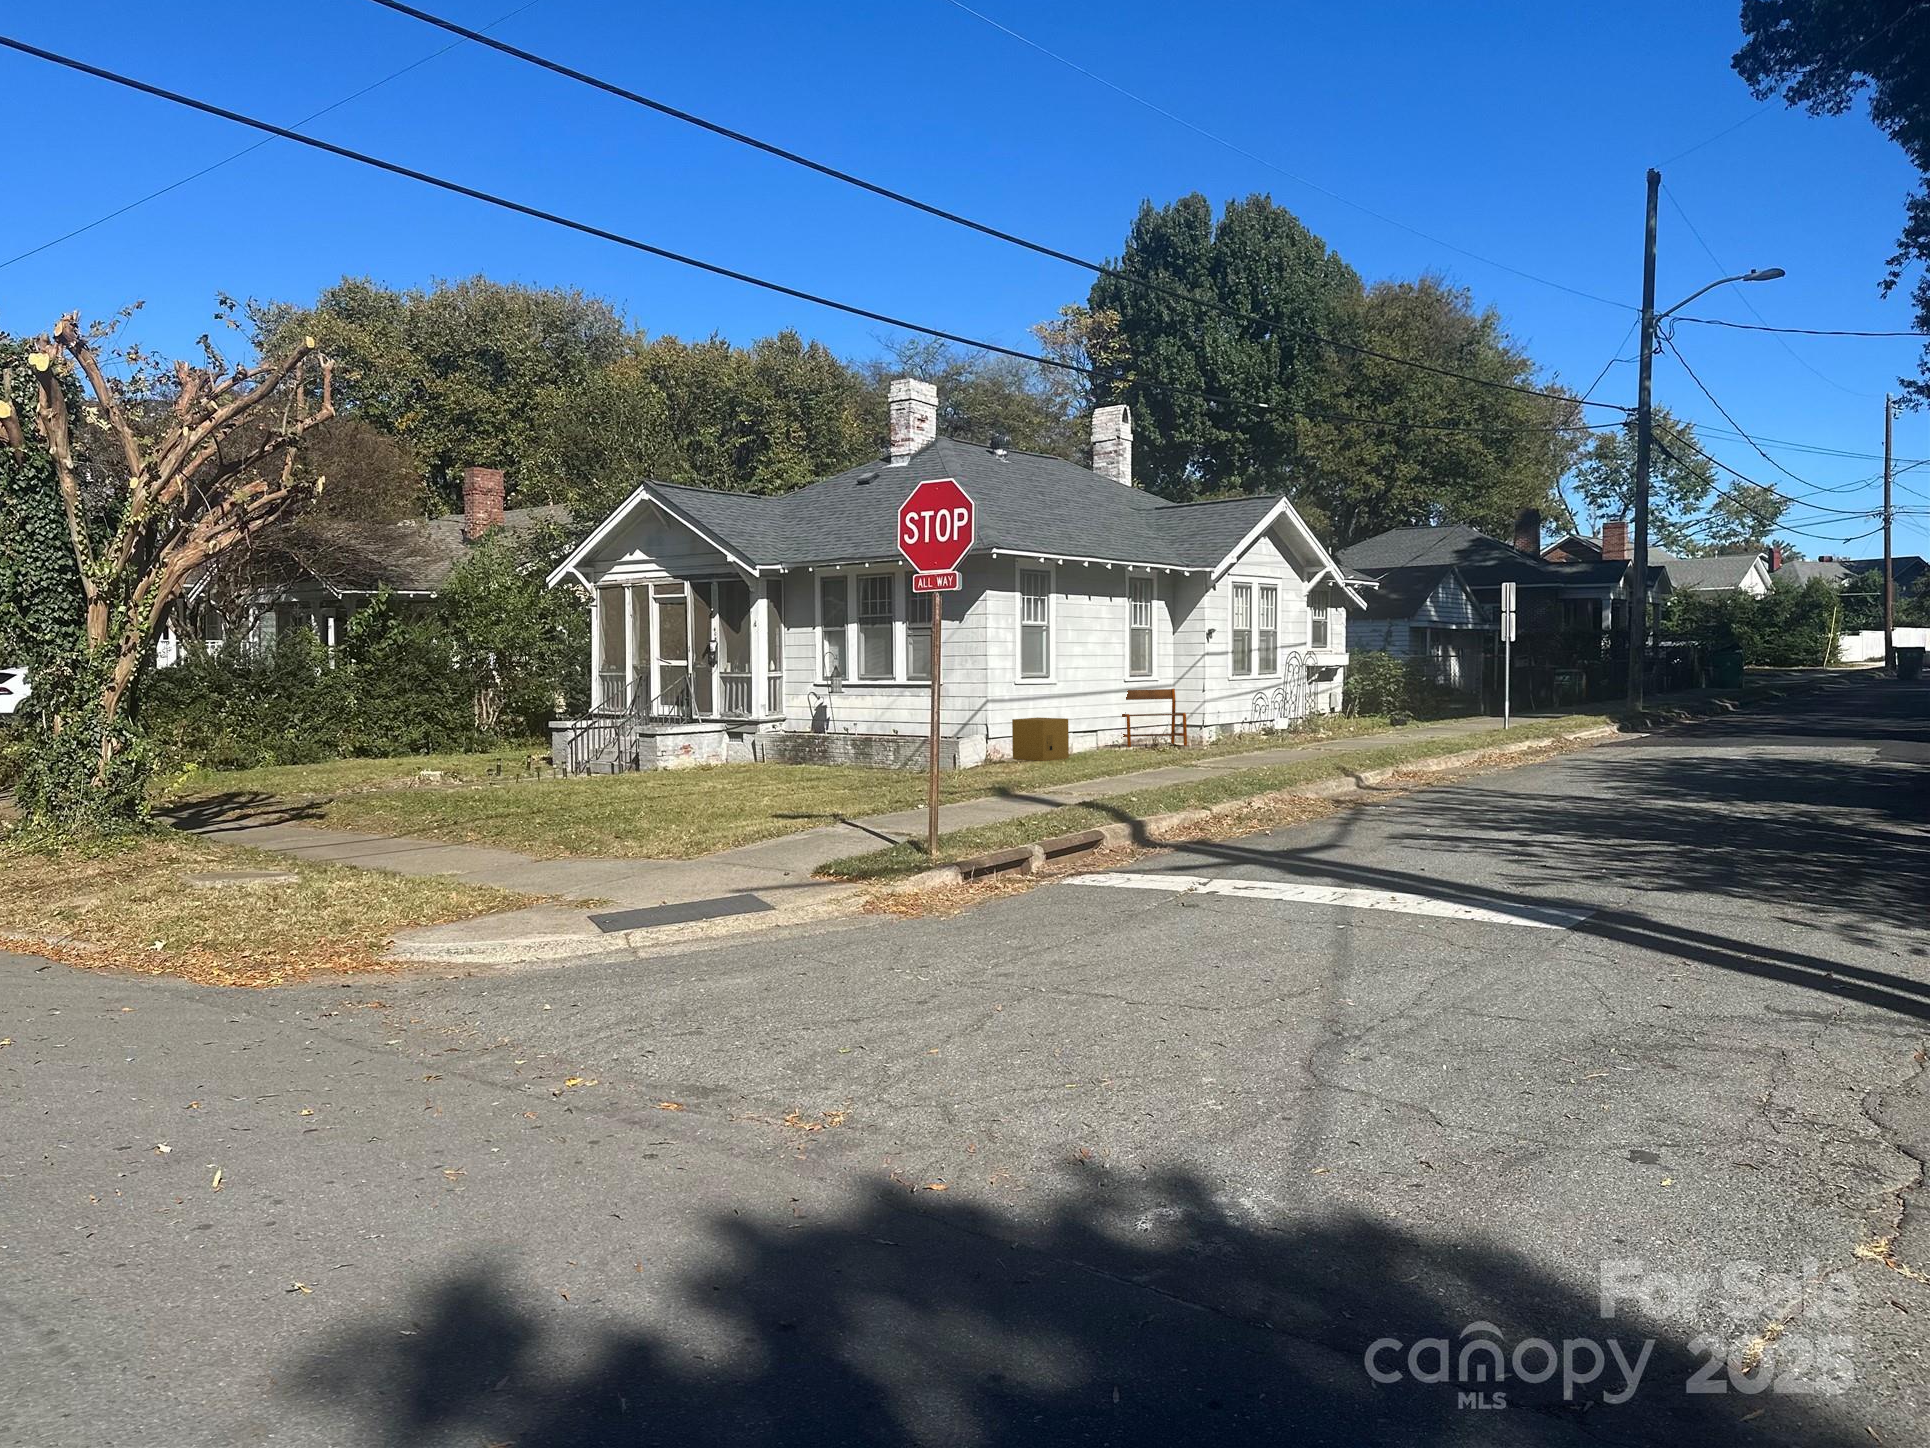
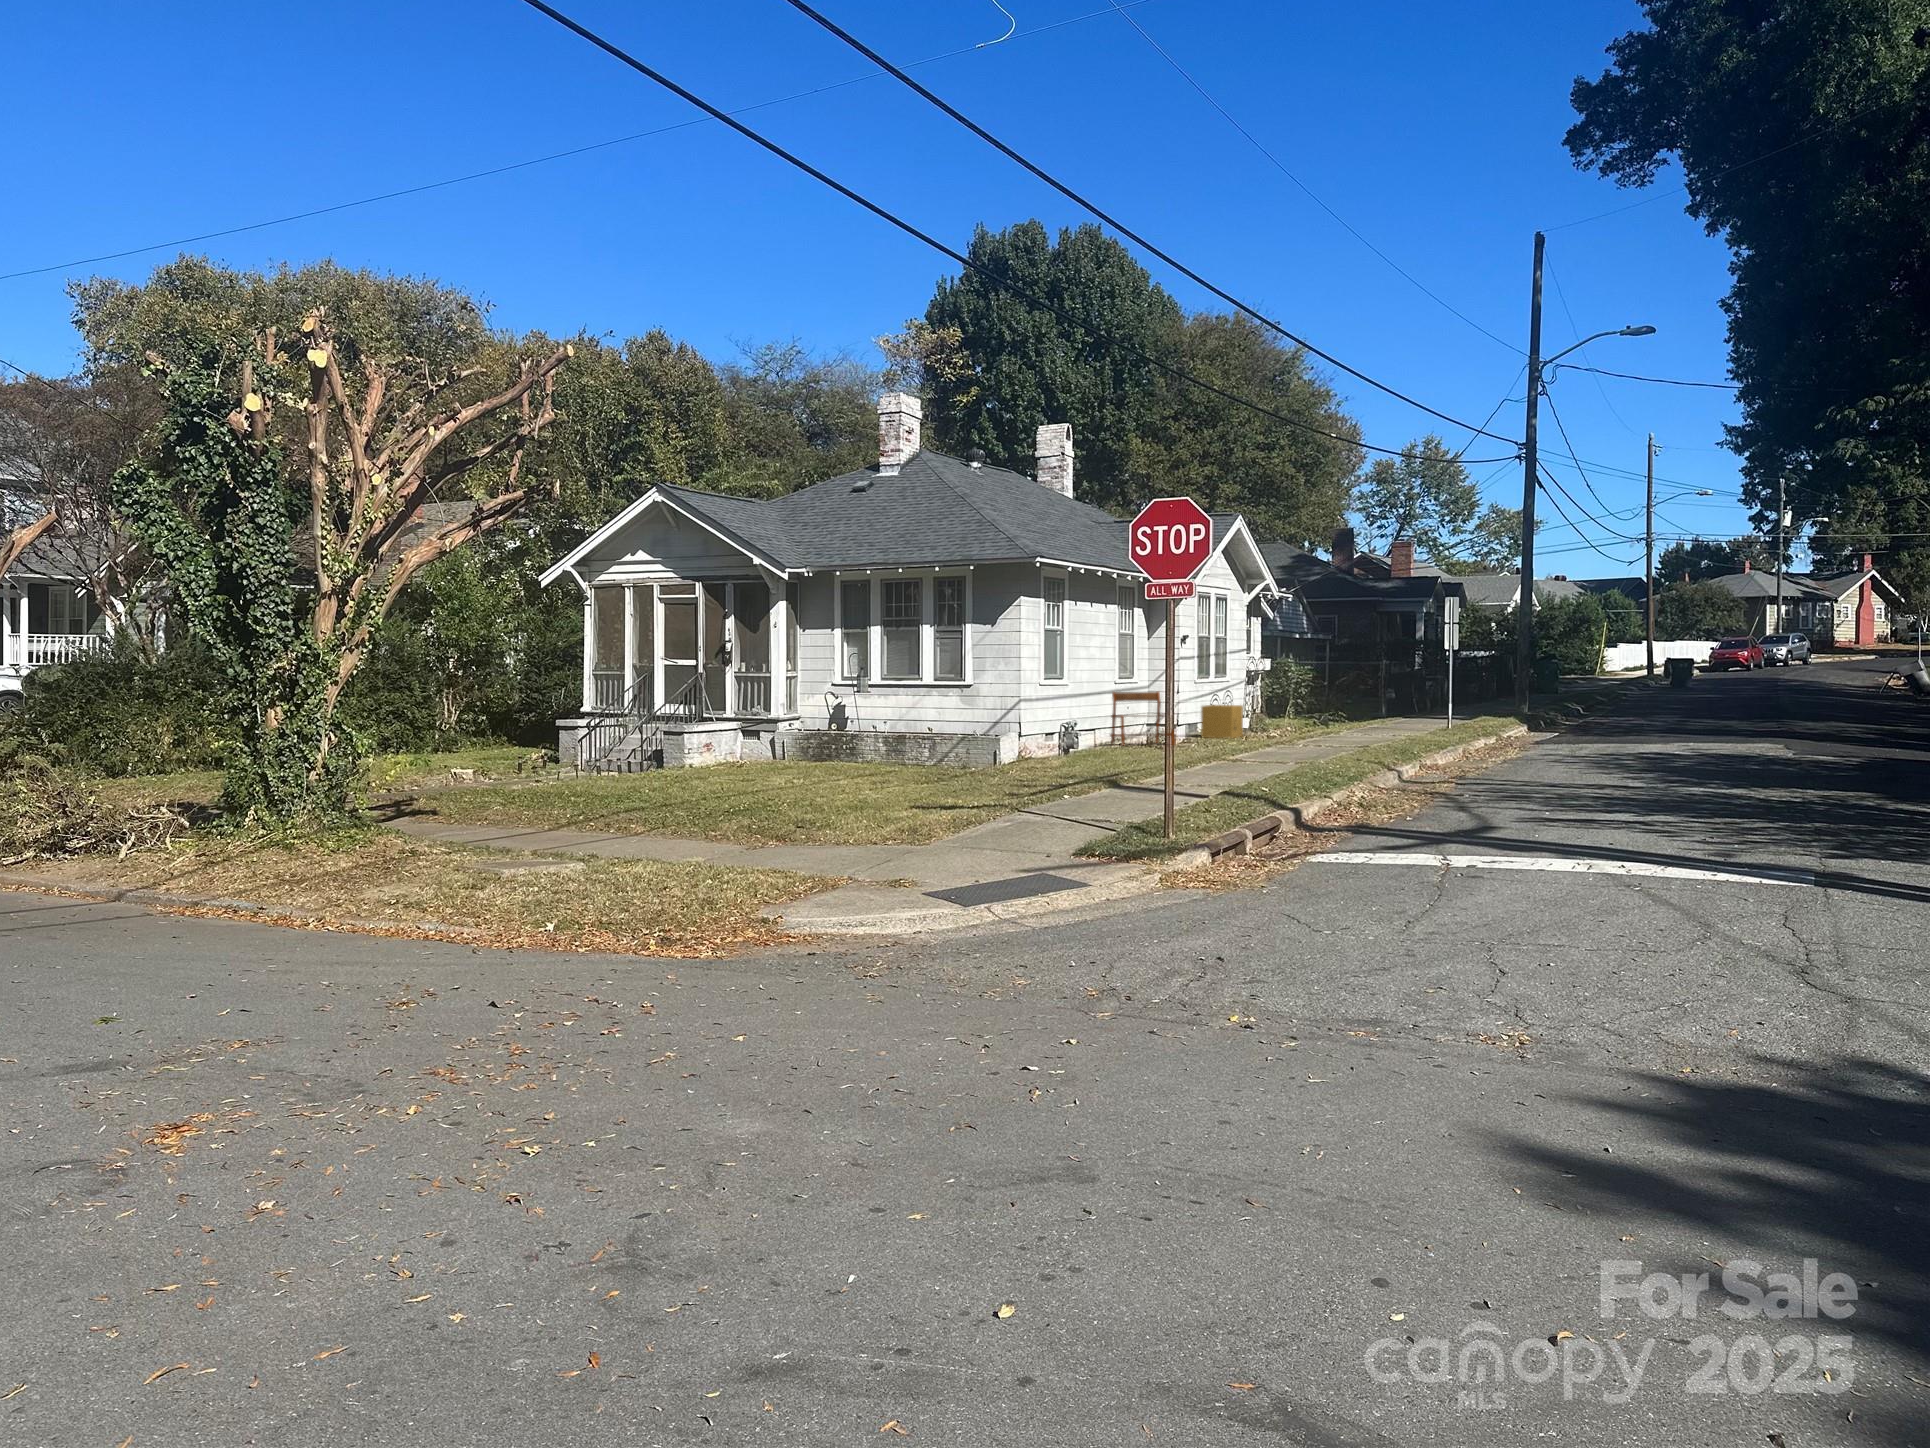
cardboard box: present [1012,717,1069,761] -> present [1201,705,1243,738]

